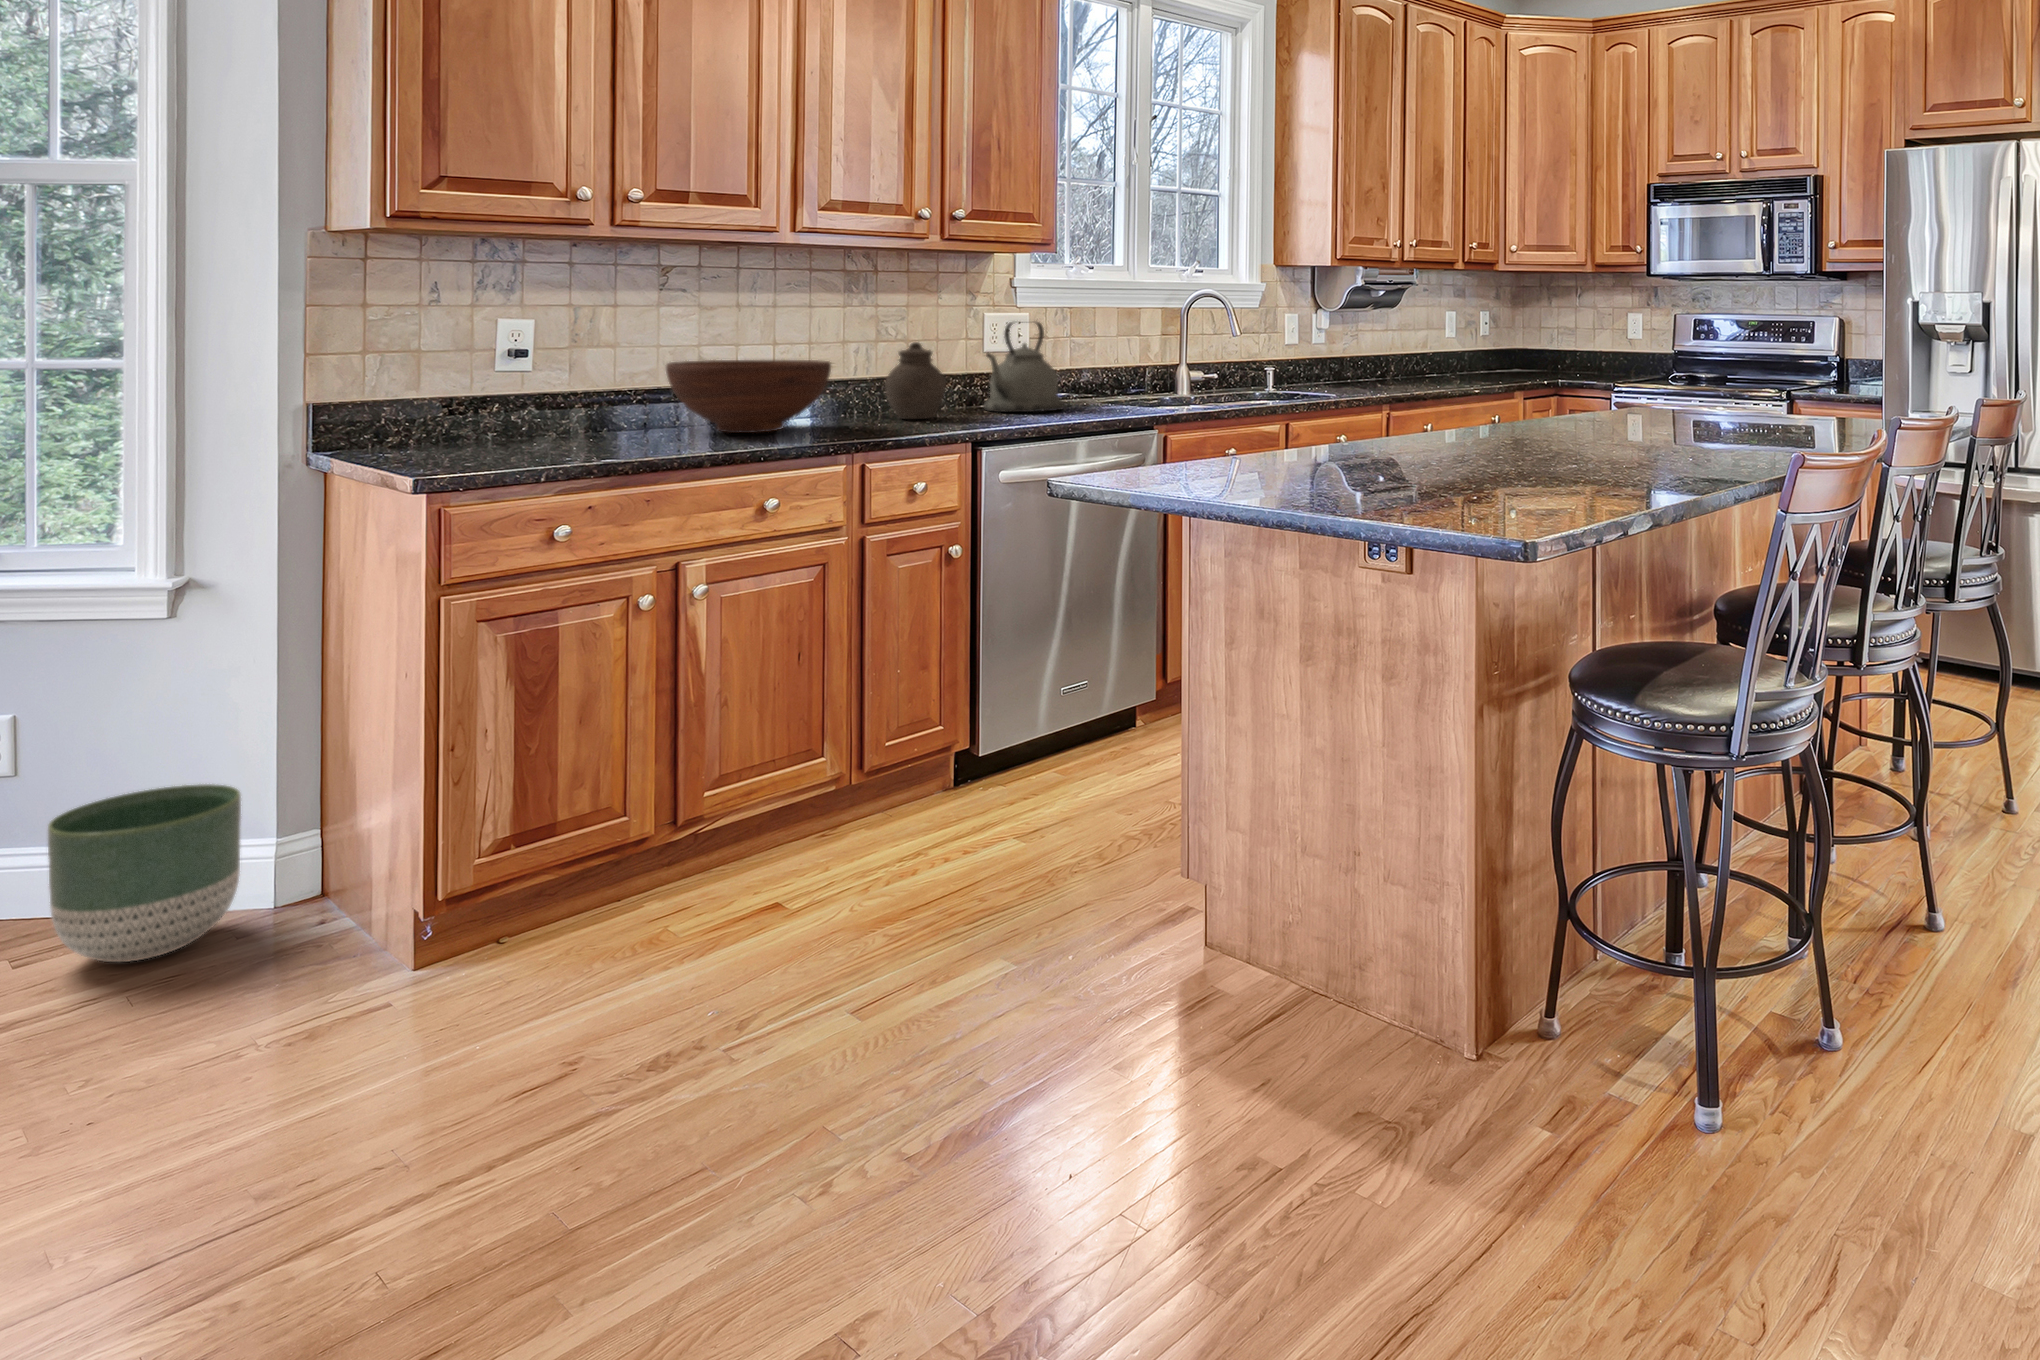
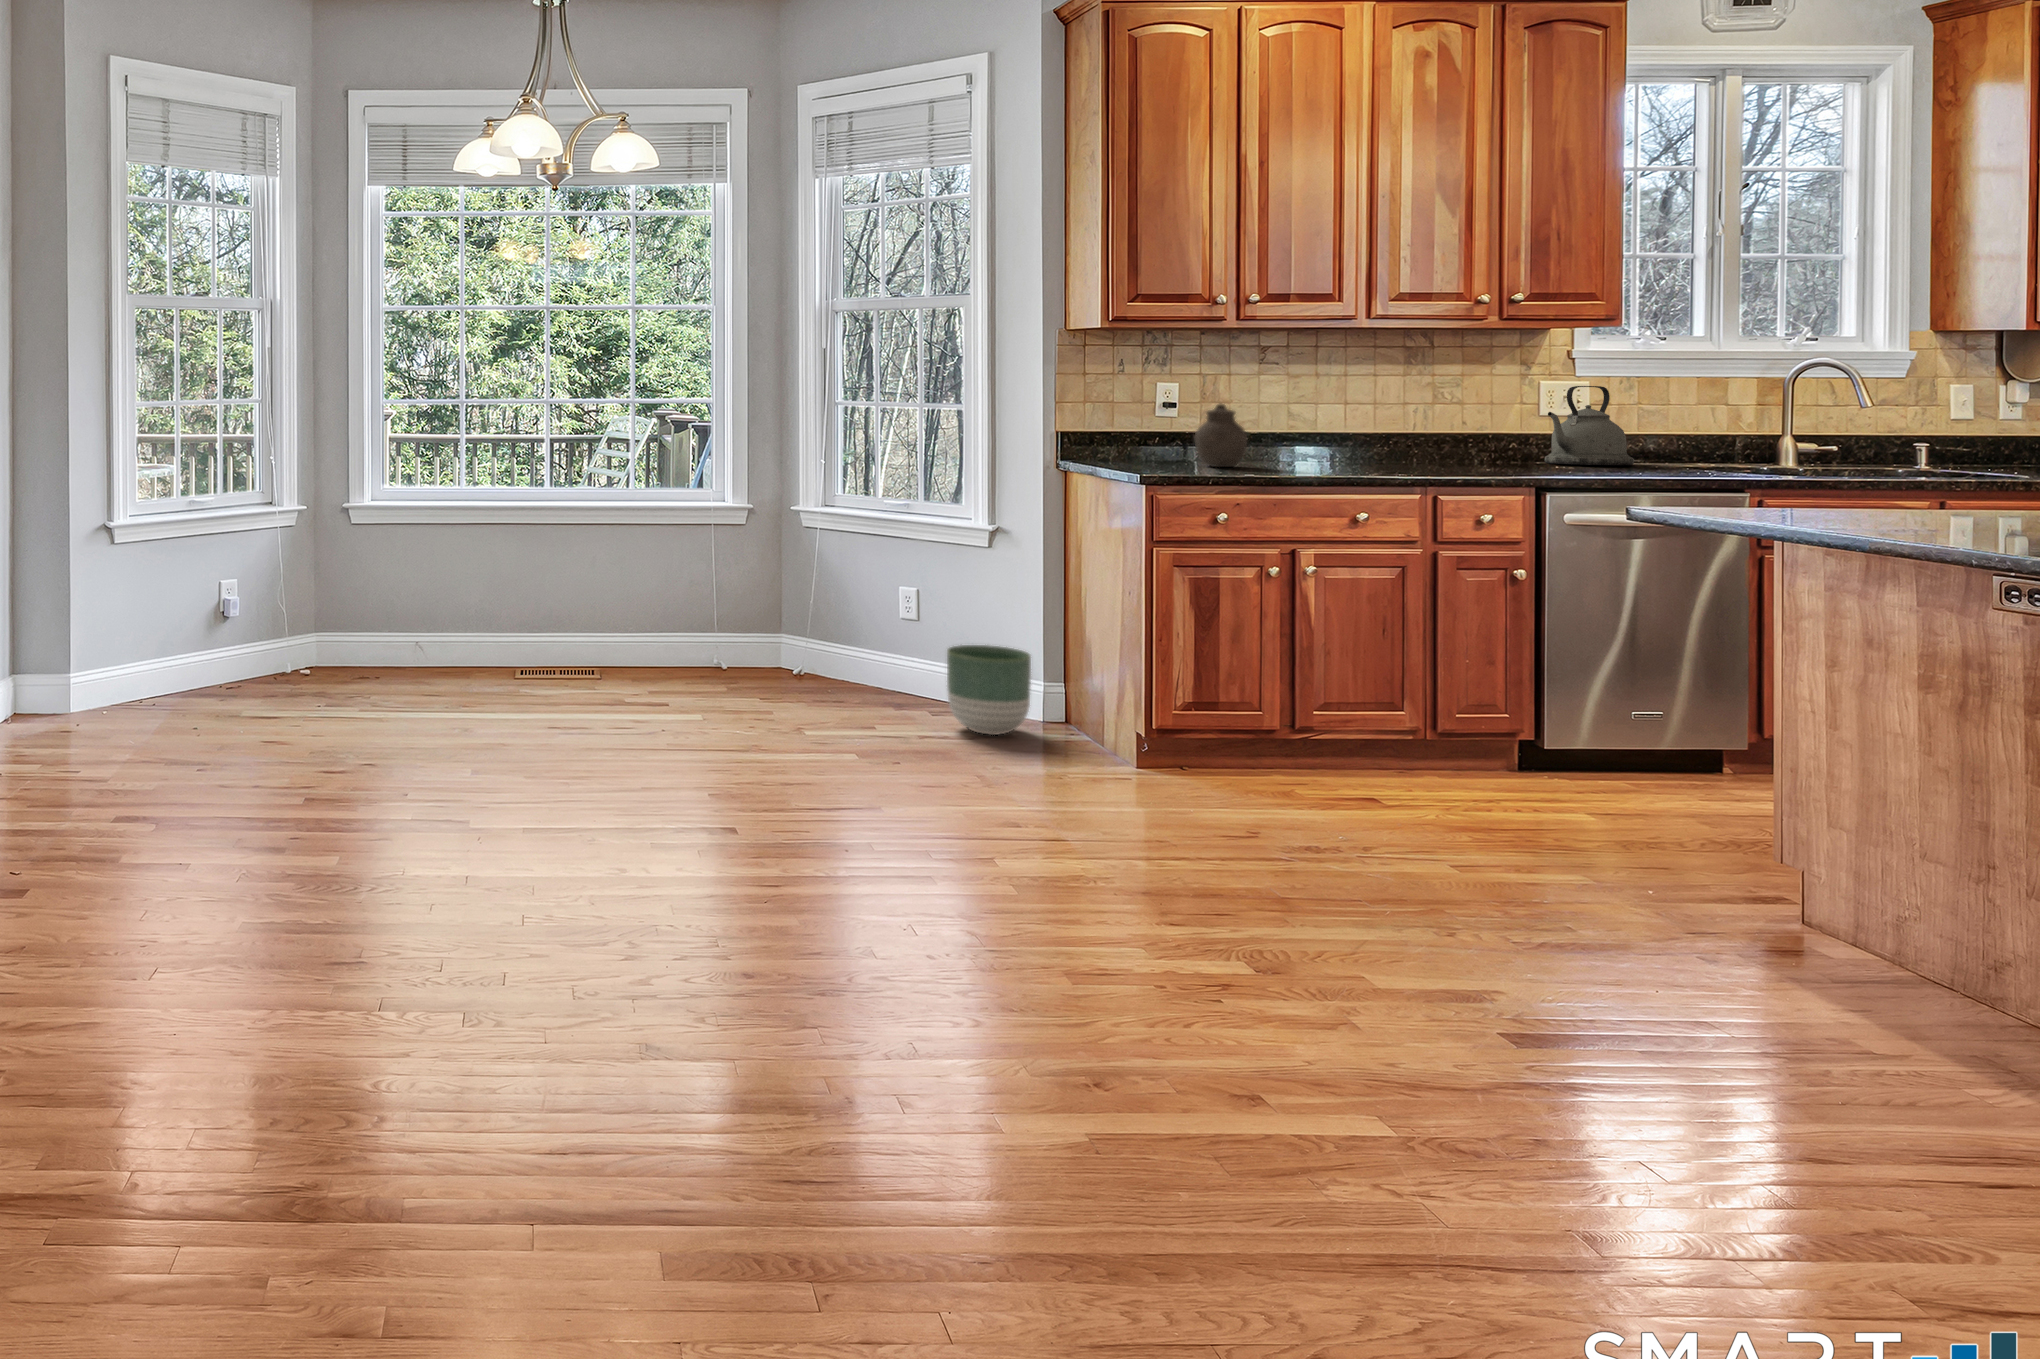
jar: present [885,342,945,419] -> present [1195,403,1247,467]
fruit bowl: present [666,360,831,433] -> none [1274,414,1405,465]

